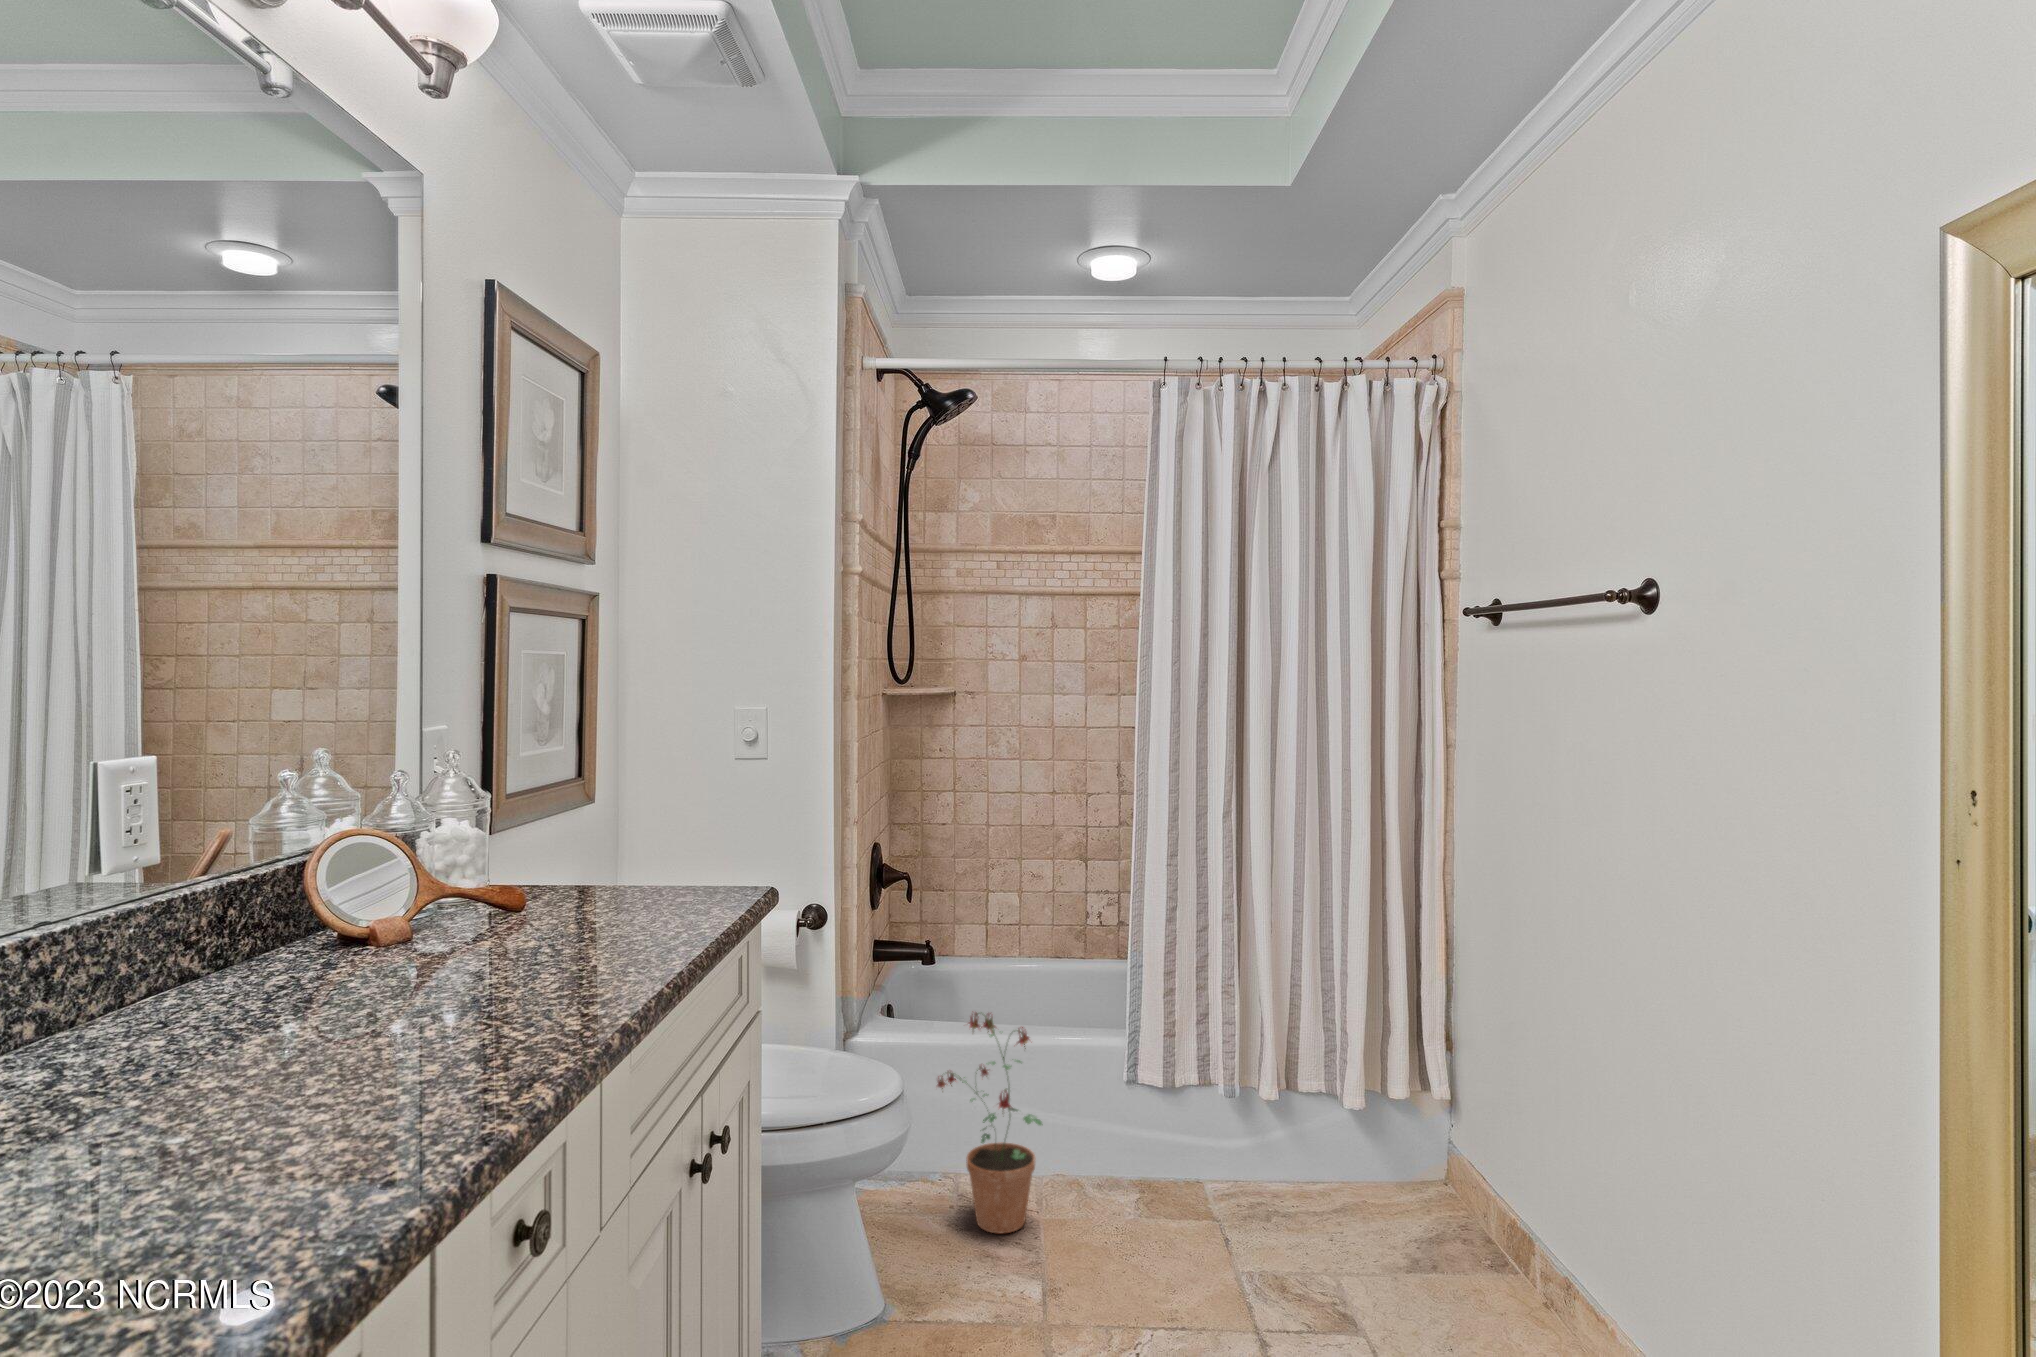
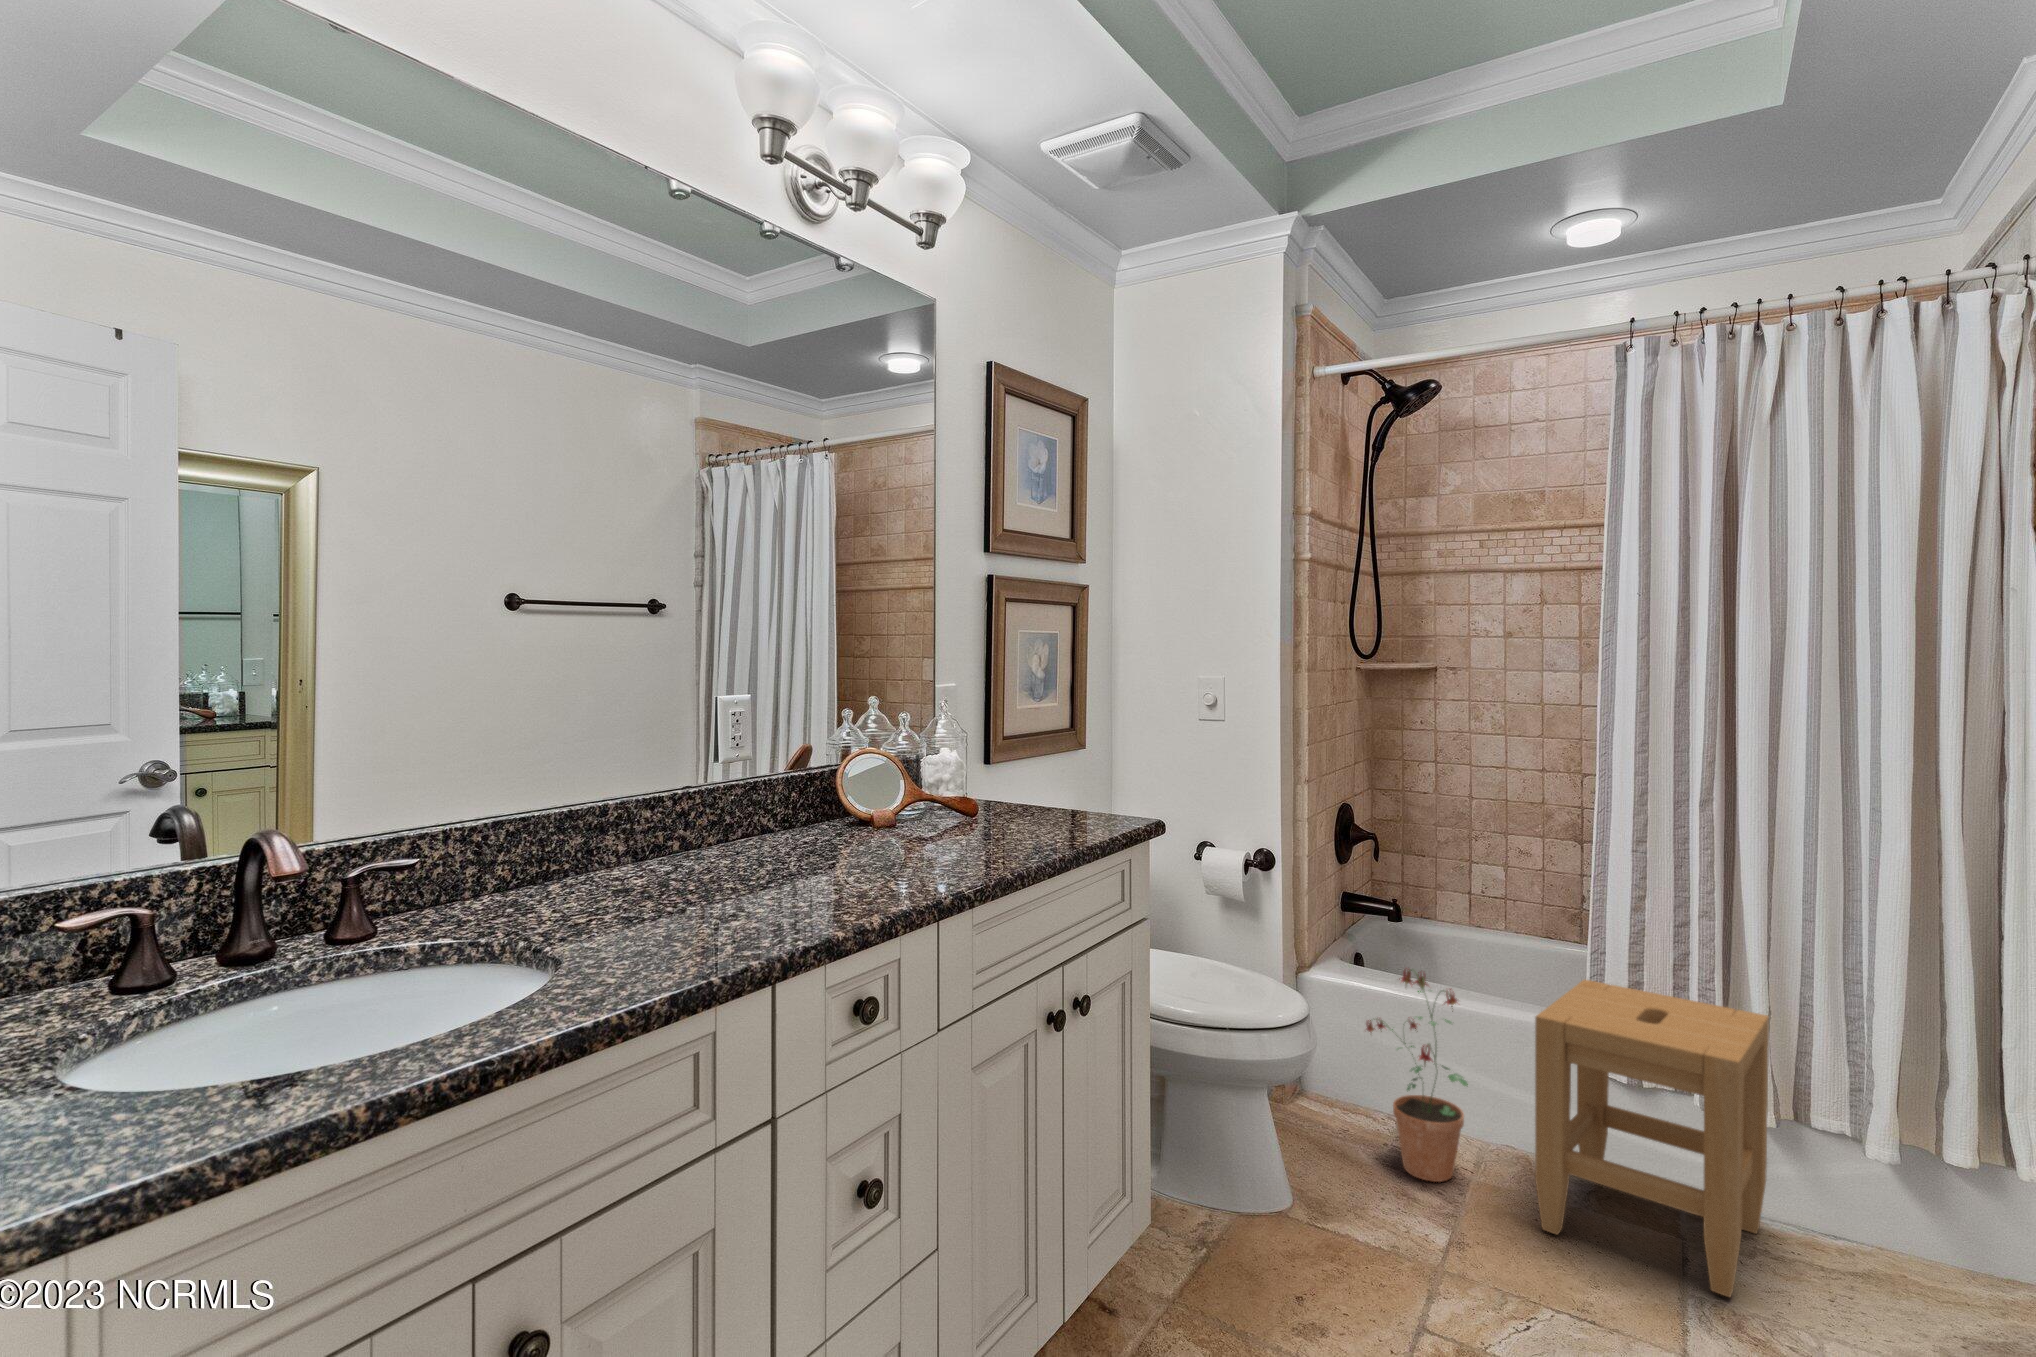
stool: none [1112,995,1283,1269] -> present [1535,980,1769,1297]

